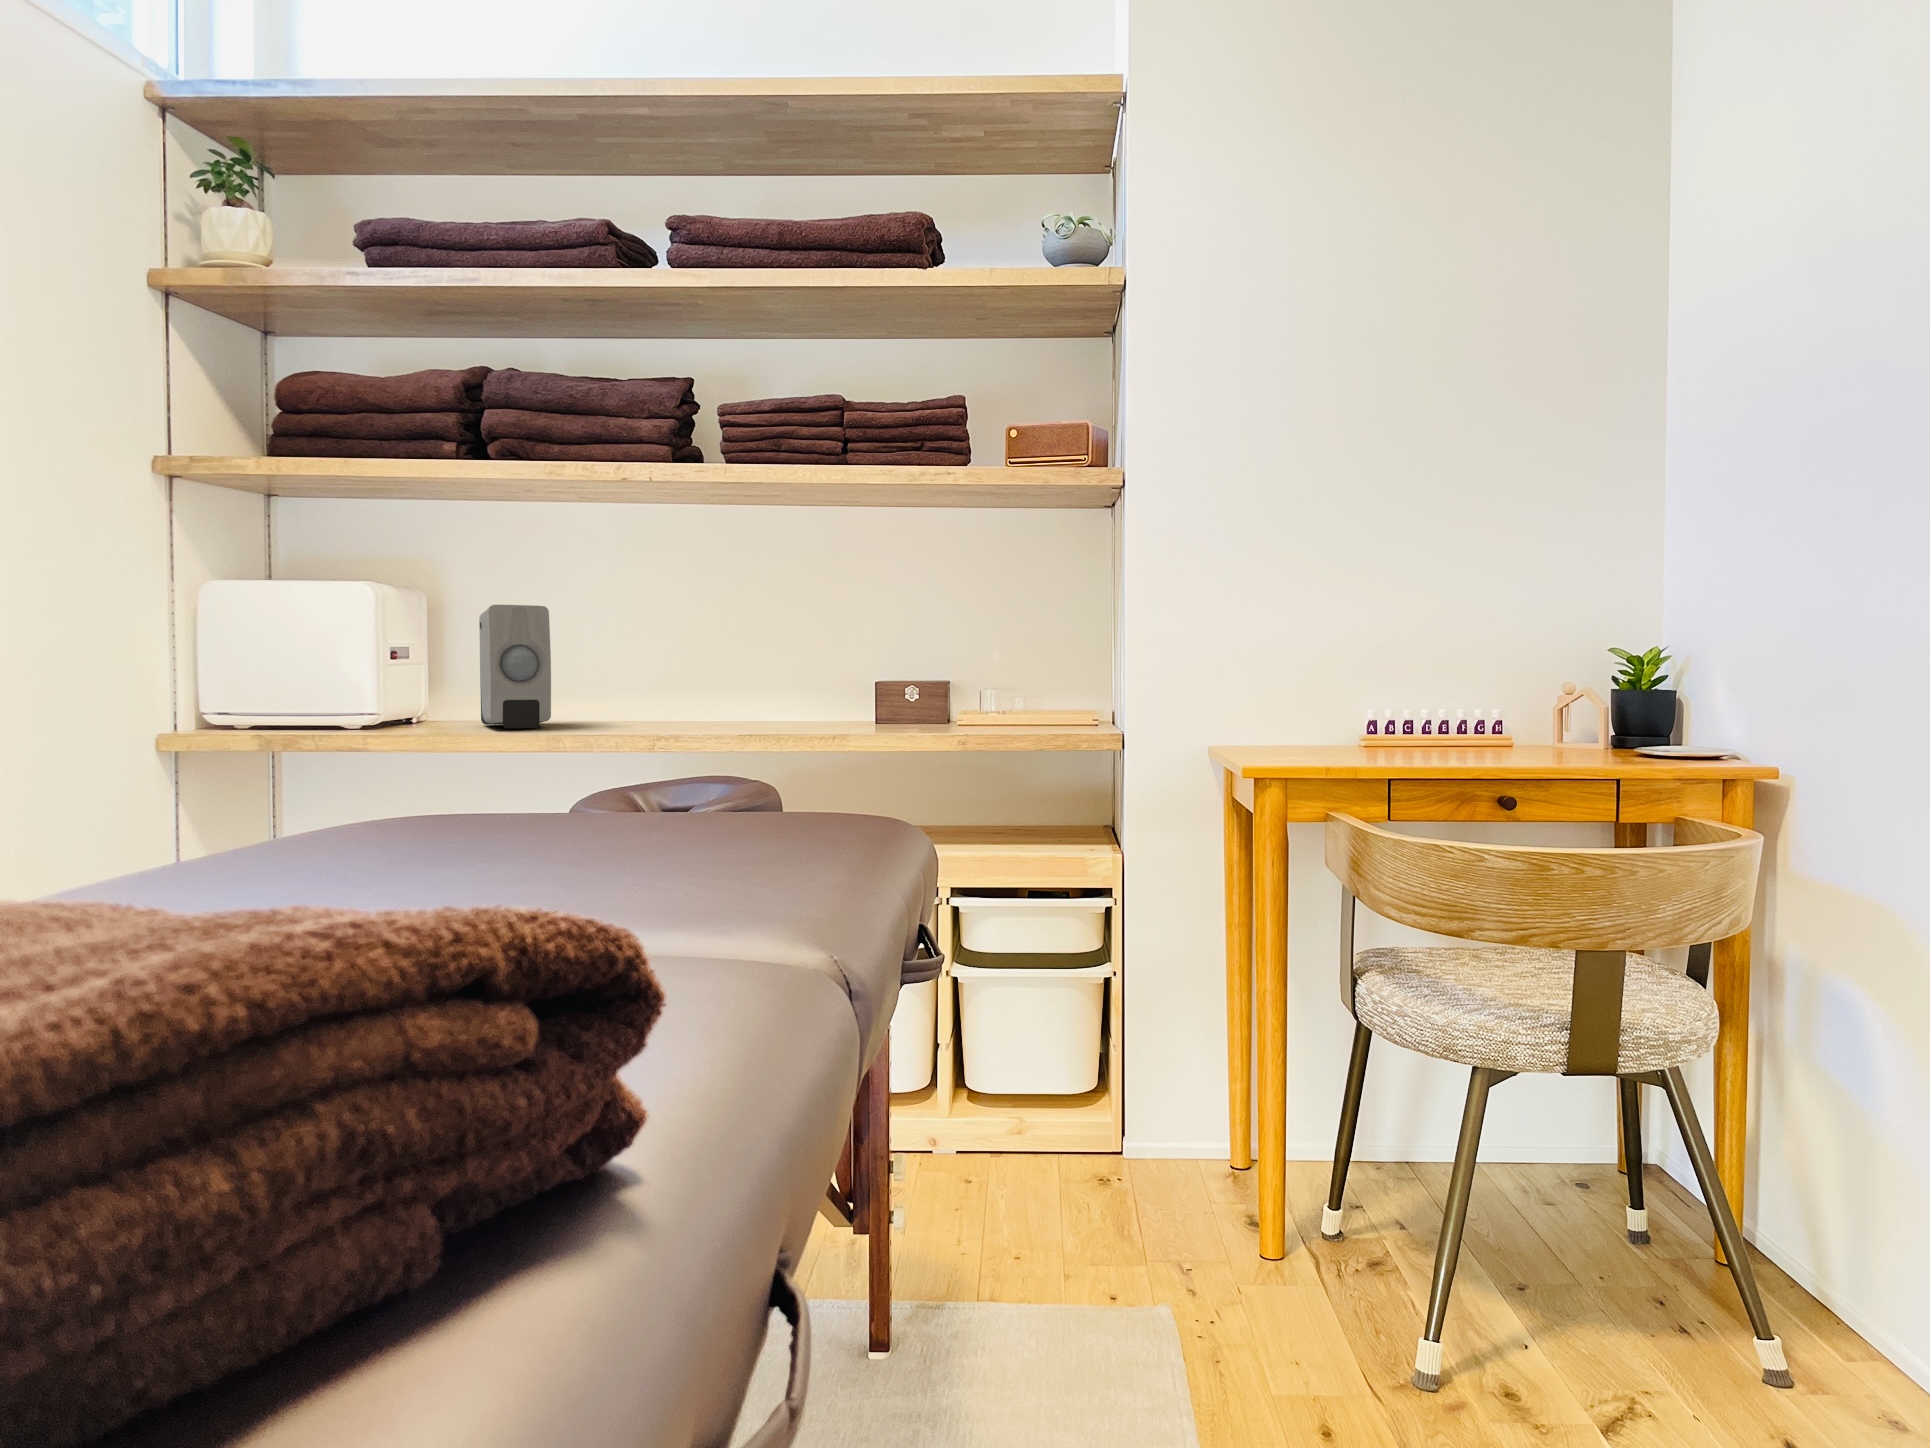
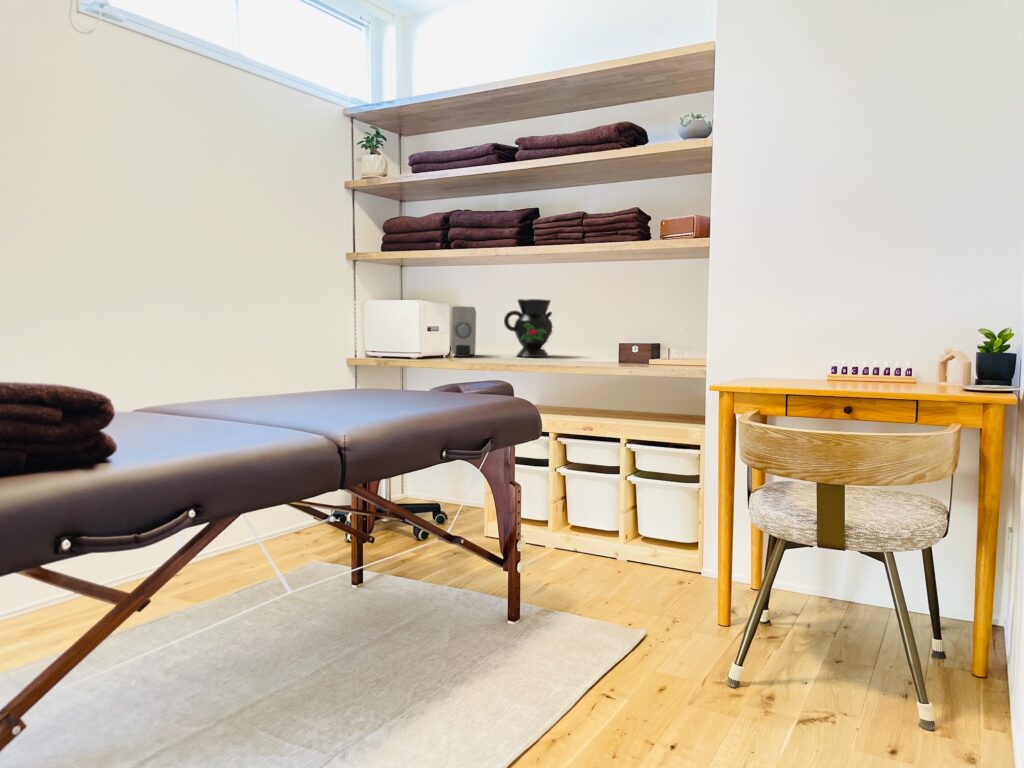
decorative vase: none [618,590,755,723] -> present [504,299,553,357]

